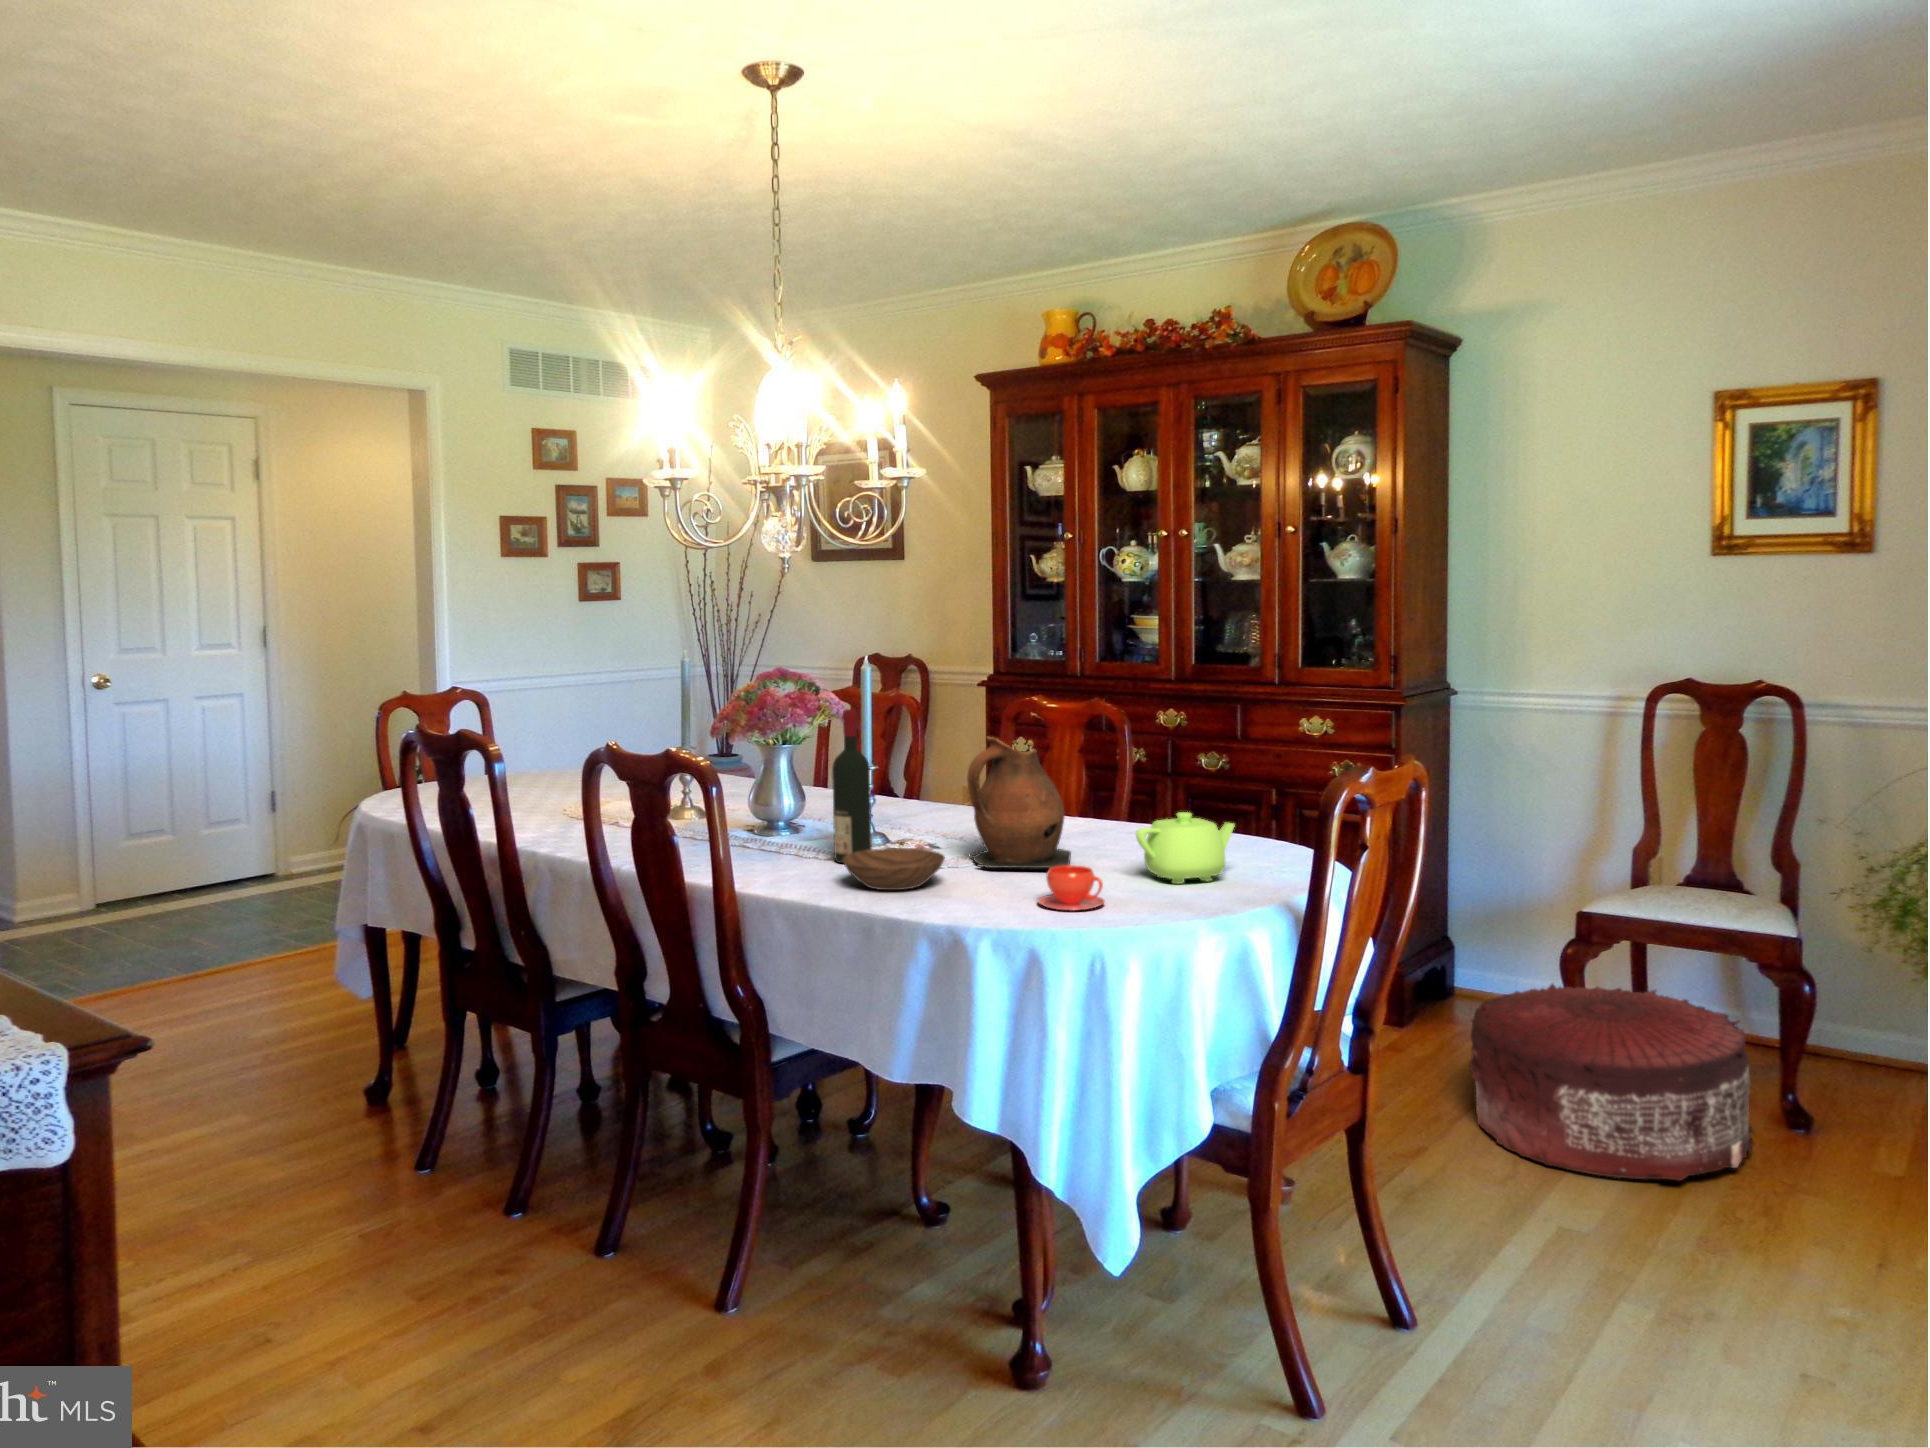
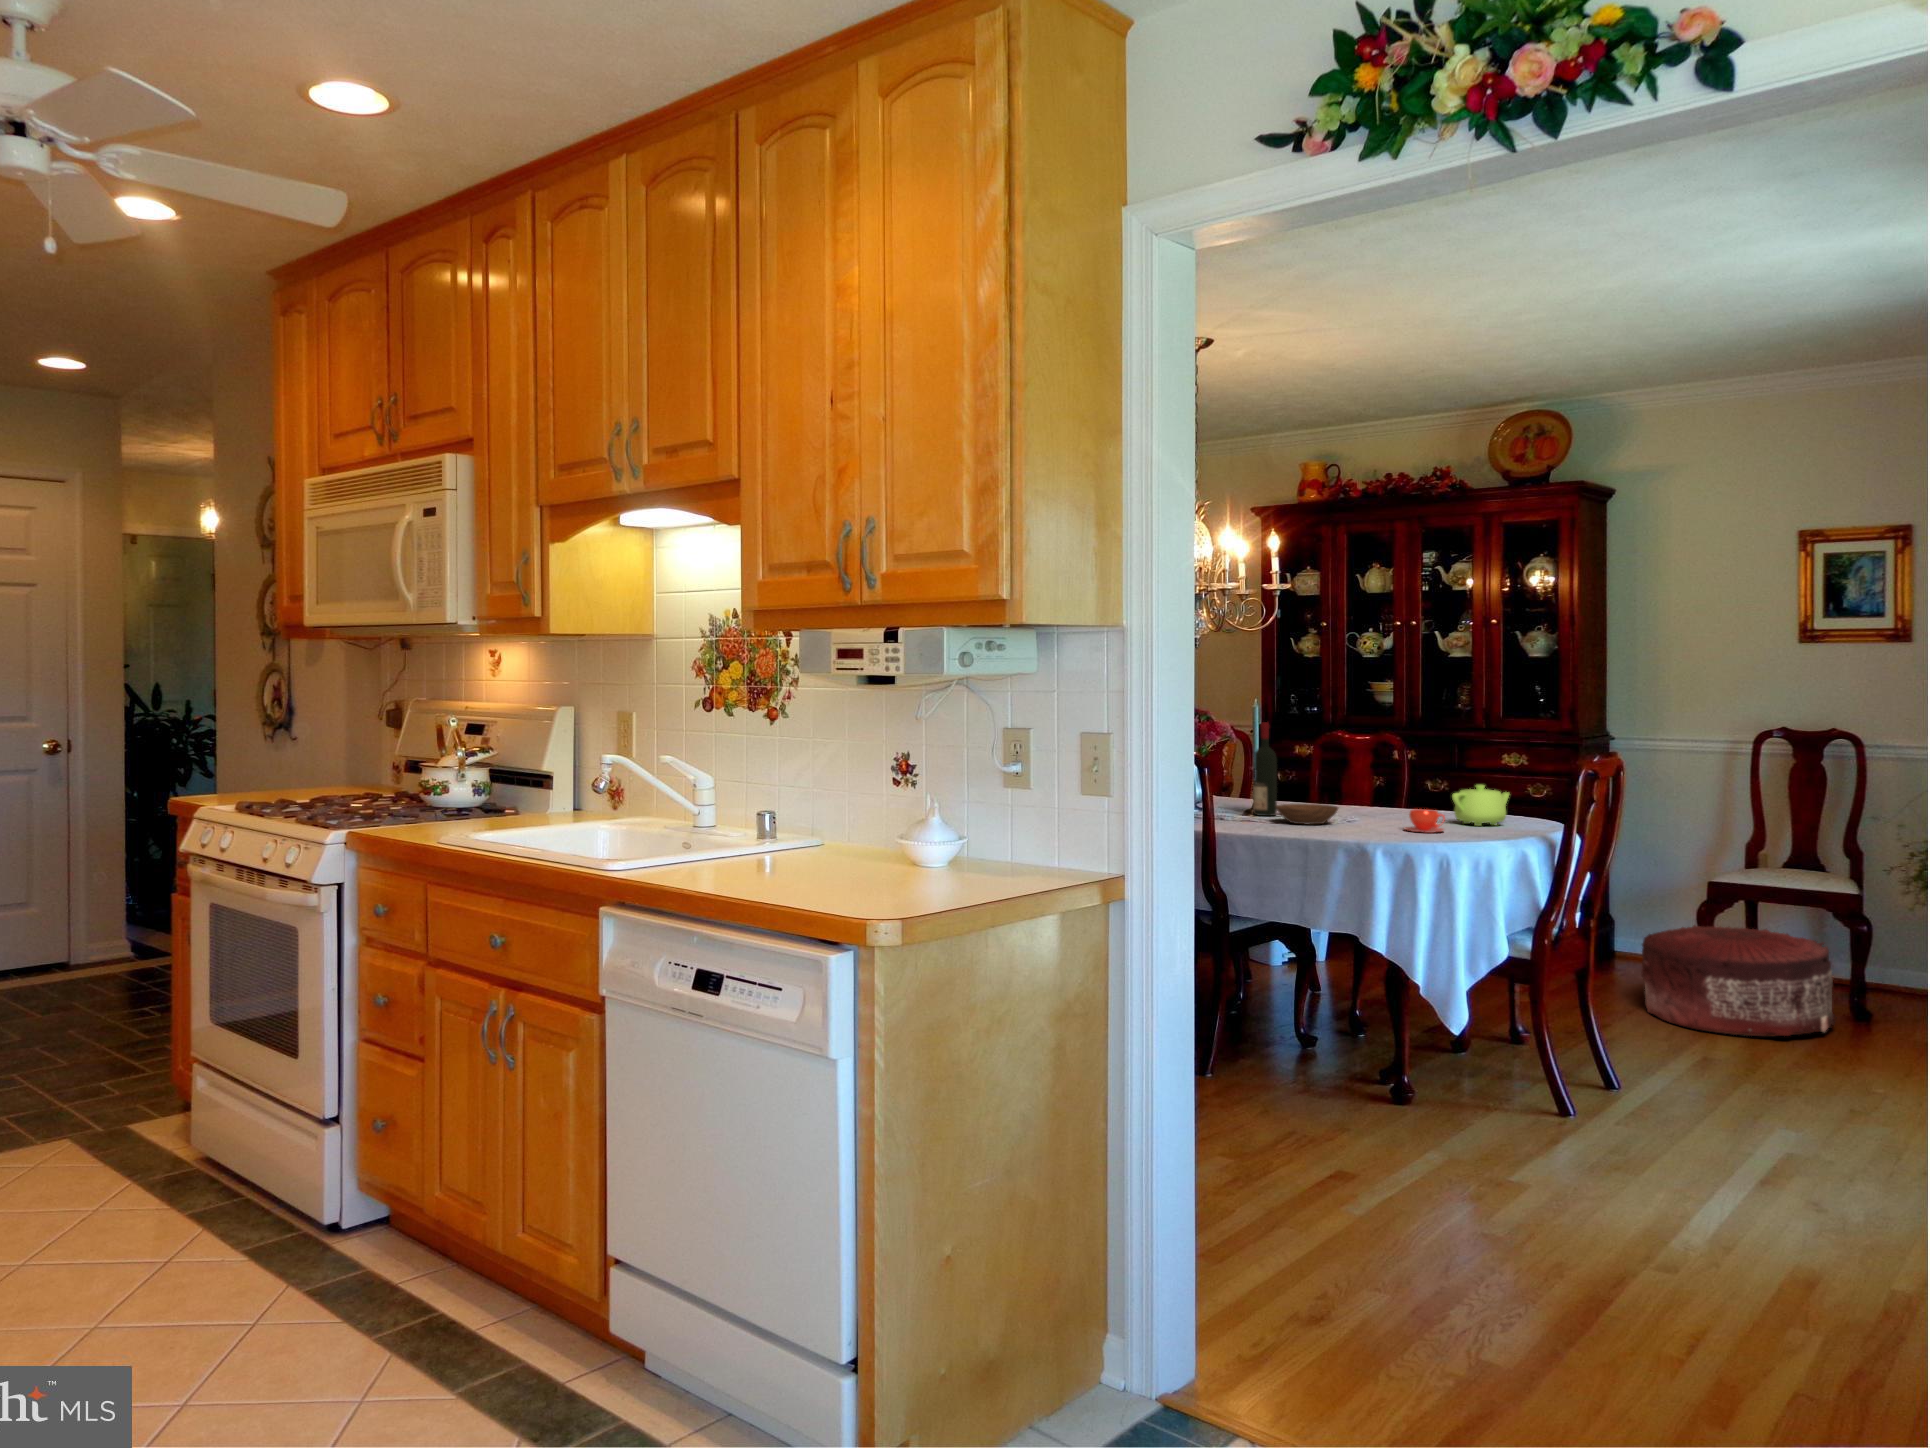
ceramic pitcher: present [967,737,1071,868] -> none [1336,740,1405,820]

